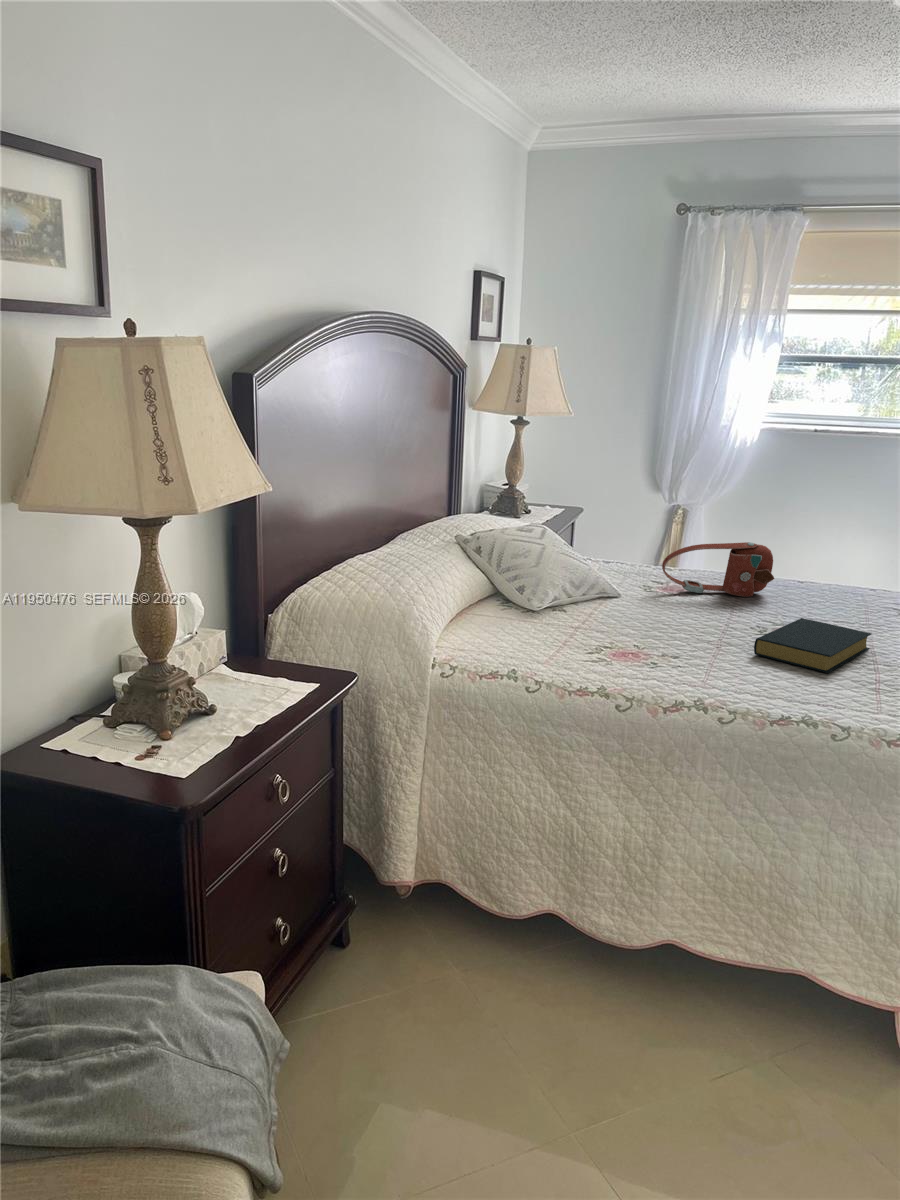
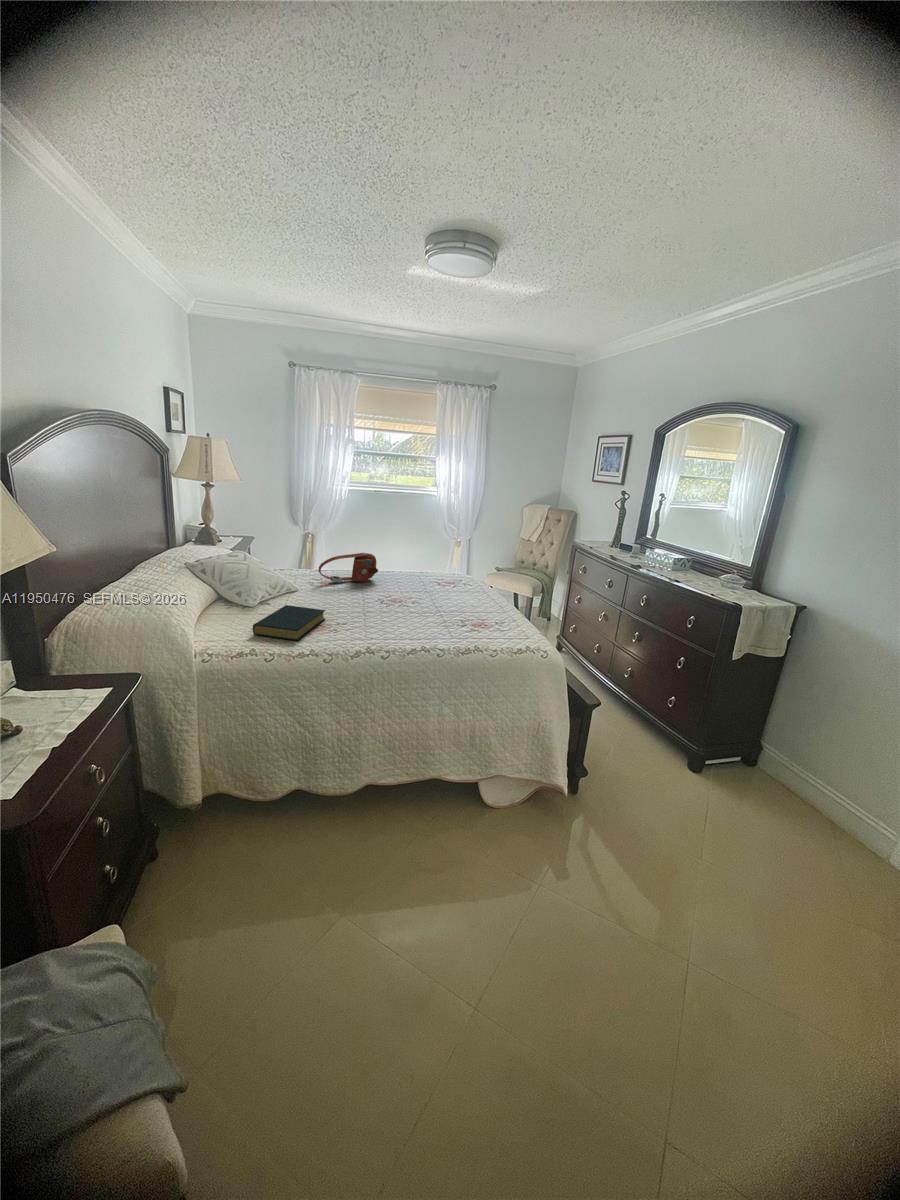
hardback book: present [754,618,871,673] -> present [253,605,325,641]

